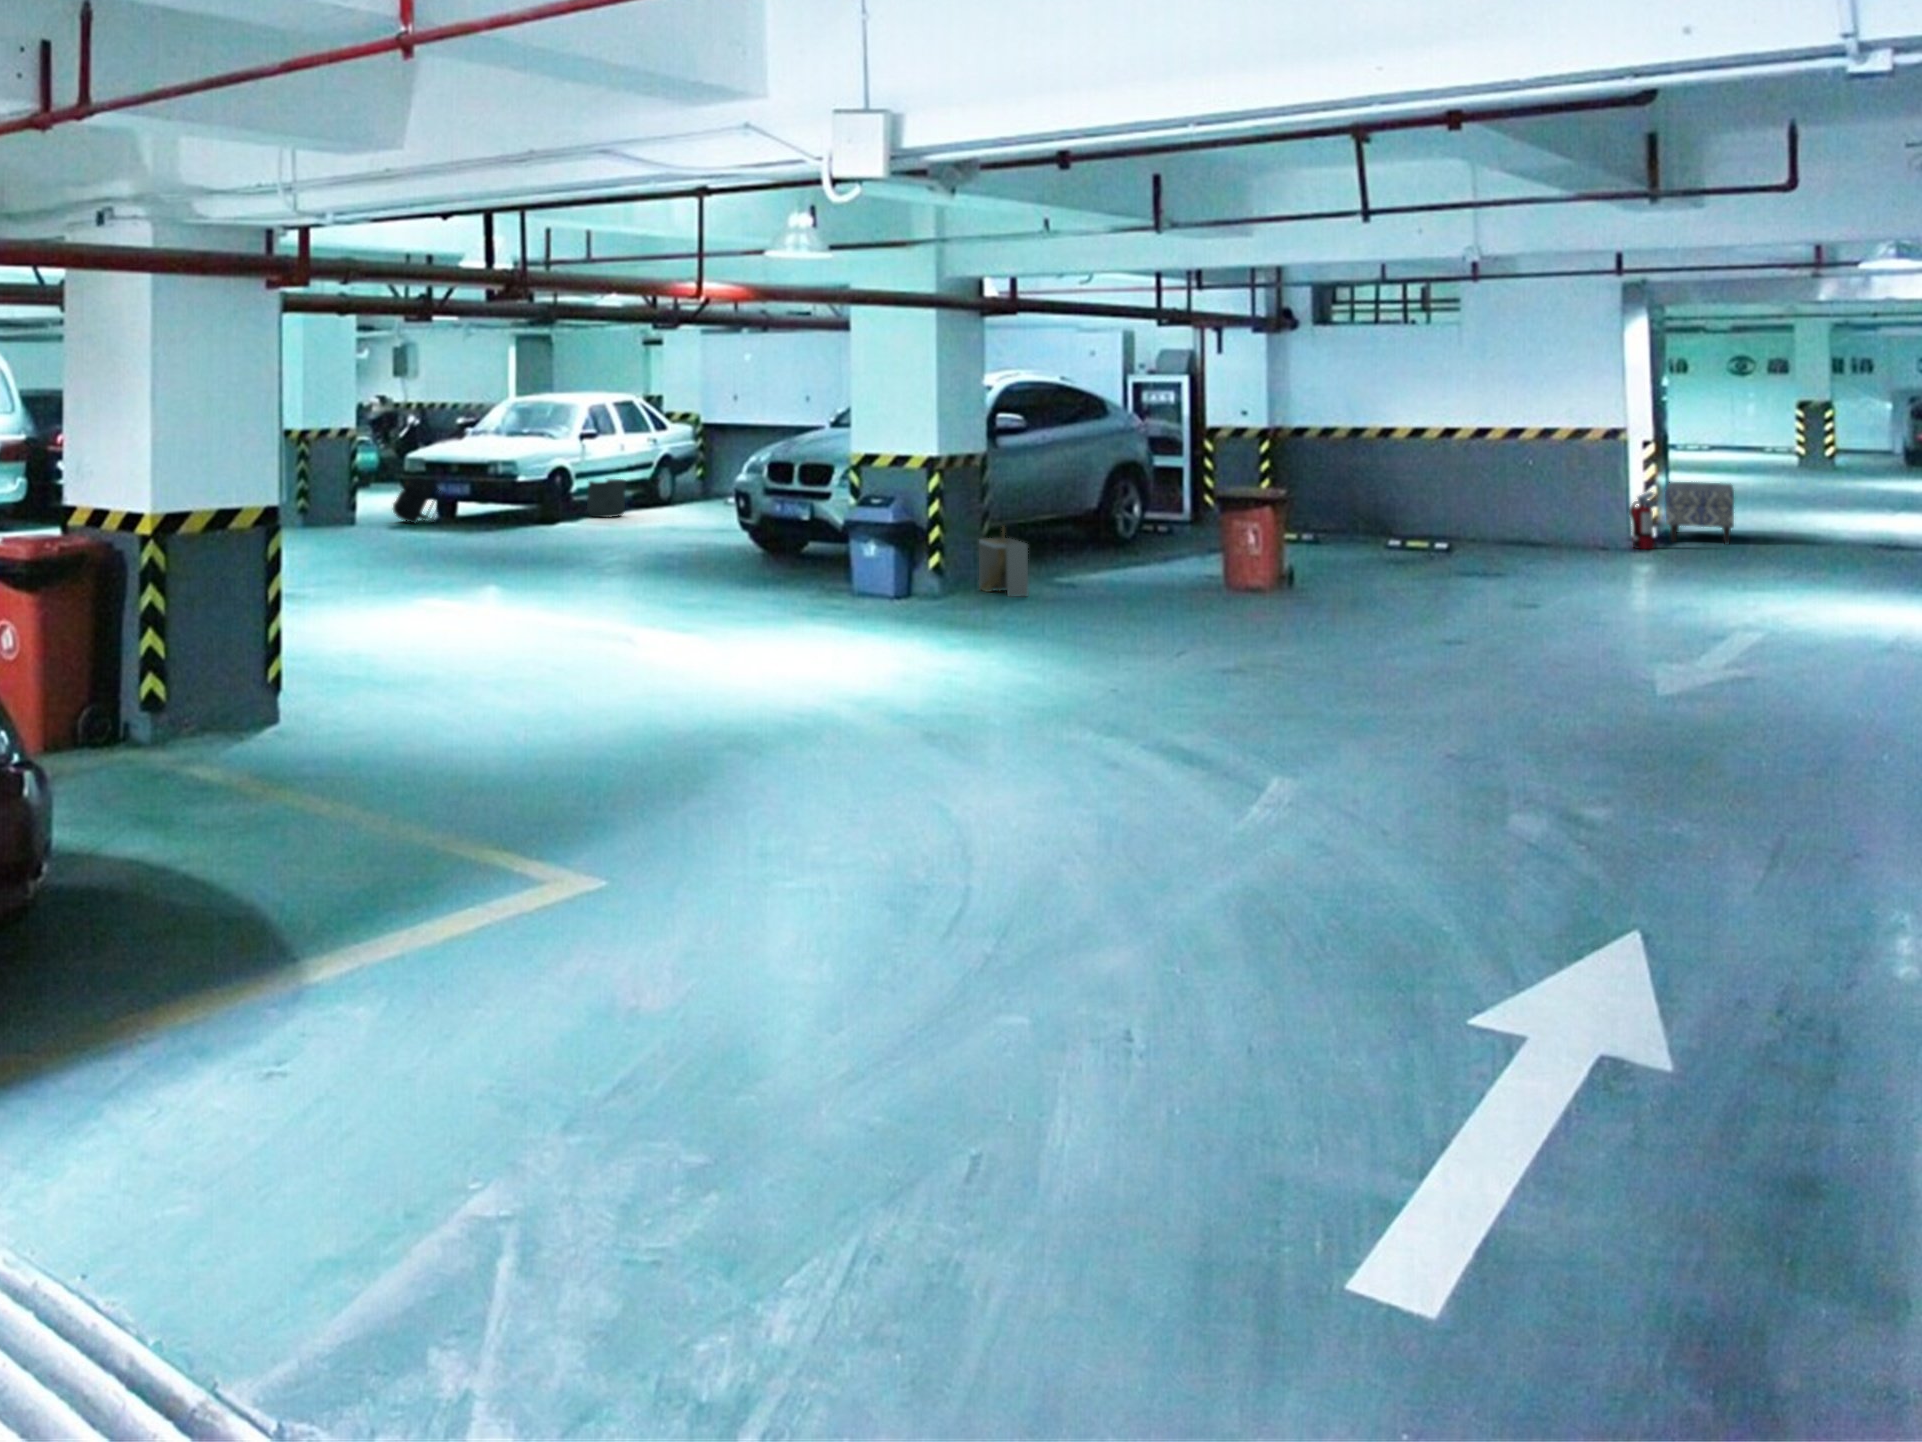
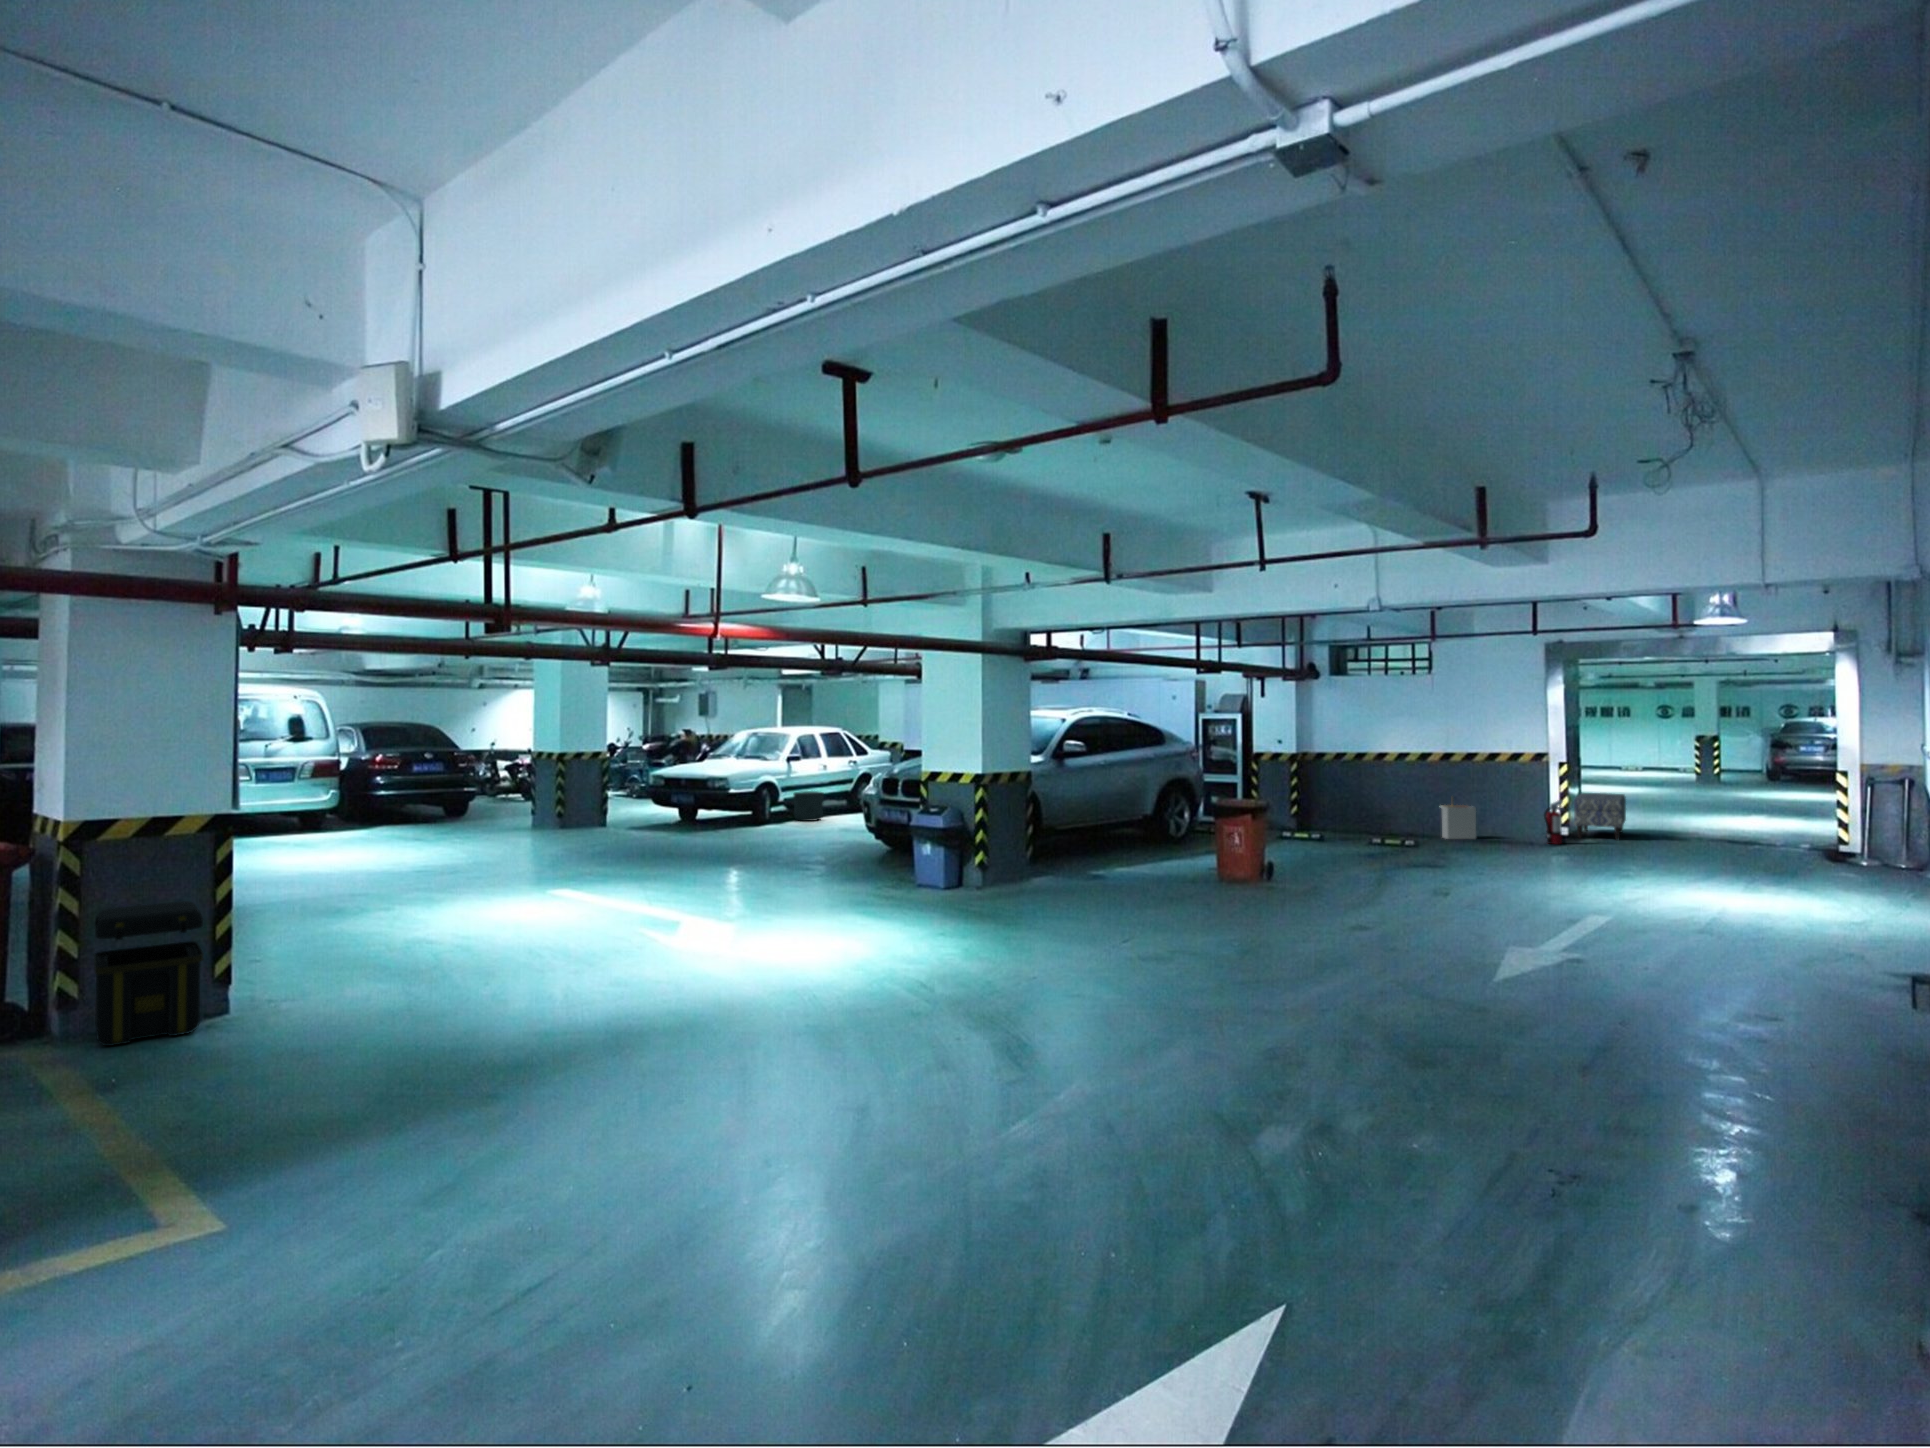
backpack: present [393,478,444,523] -> none [637,791,680,827]
storage bin: present [979,527,1029,597] -> present [1440,804,1476,839]
toolbox: none [197,594,311,738] -> present [94,901,203,1046]

